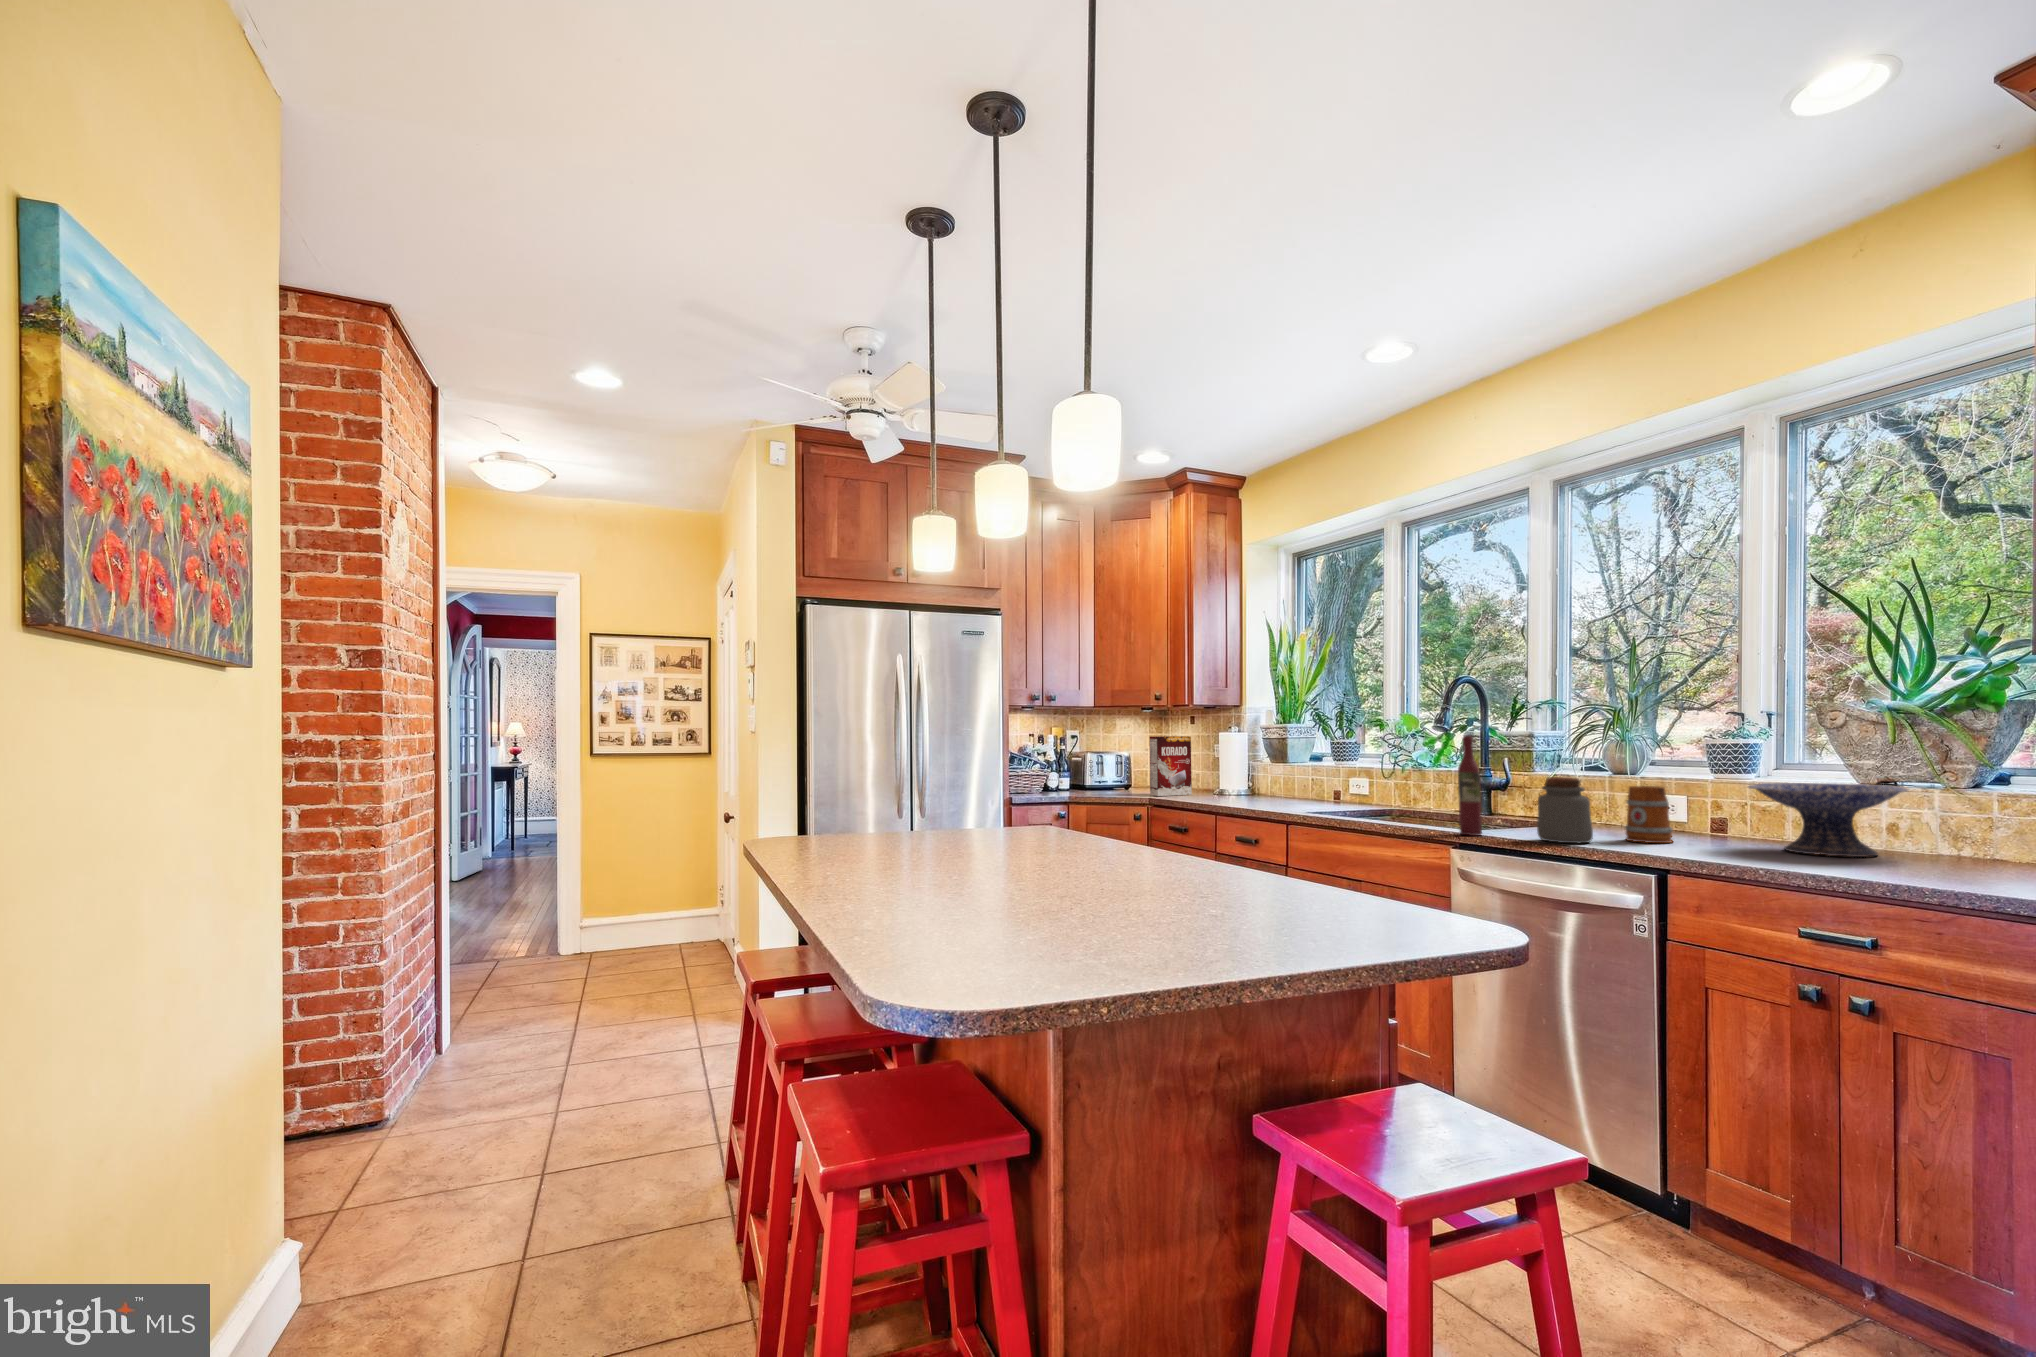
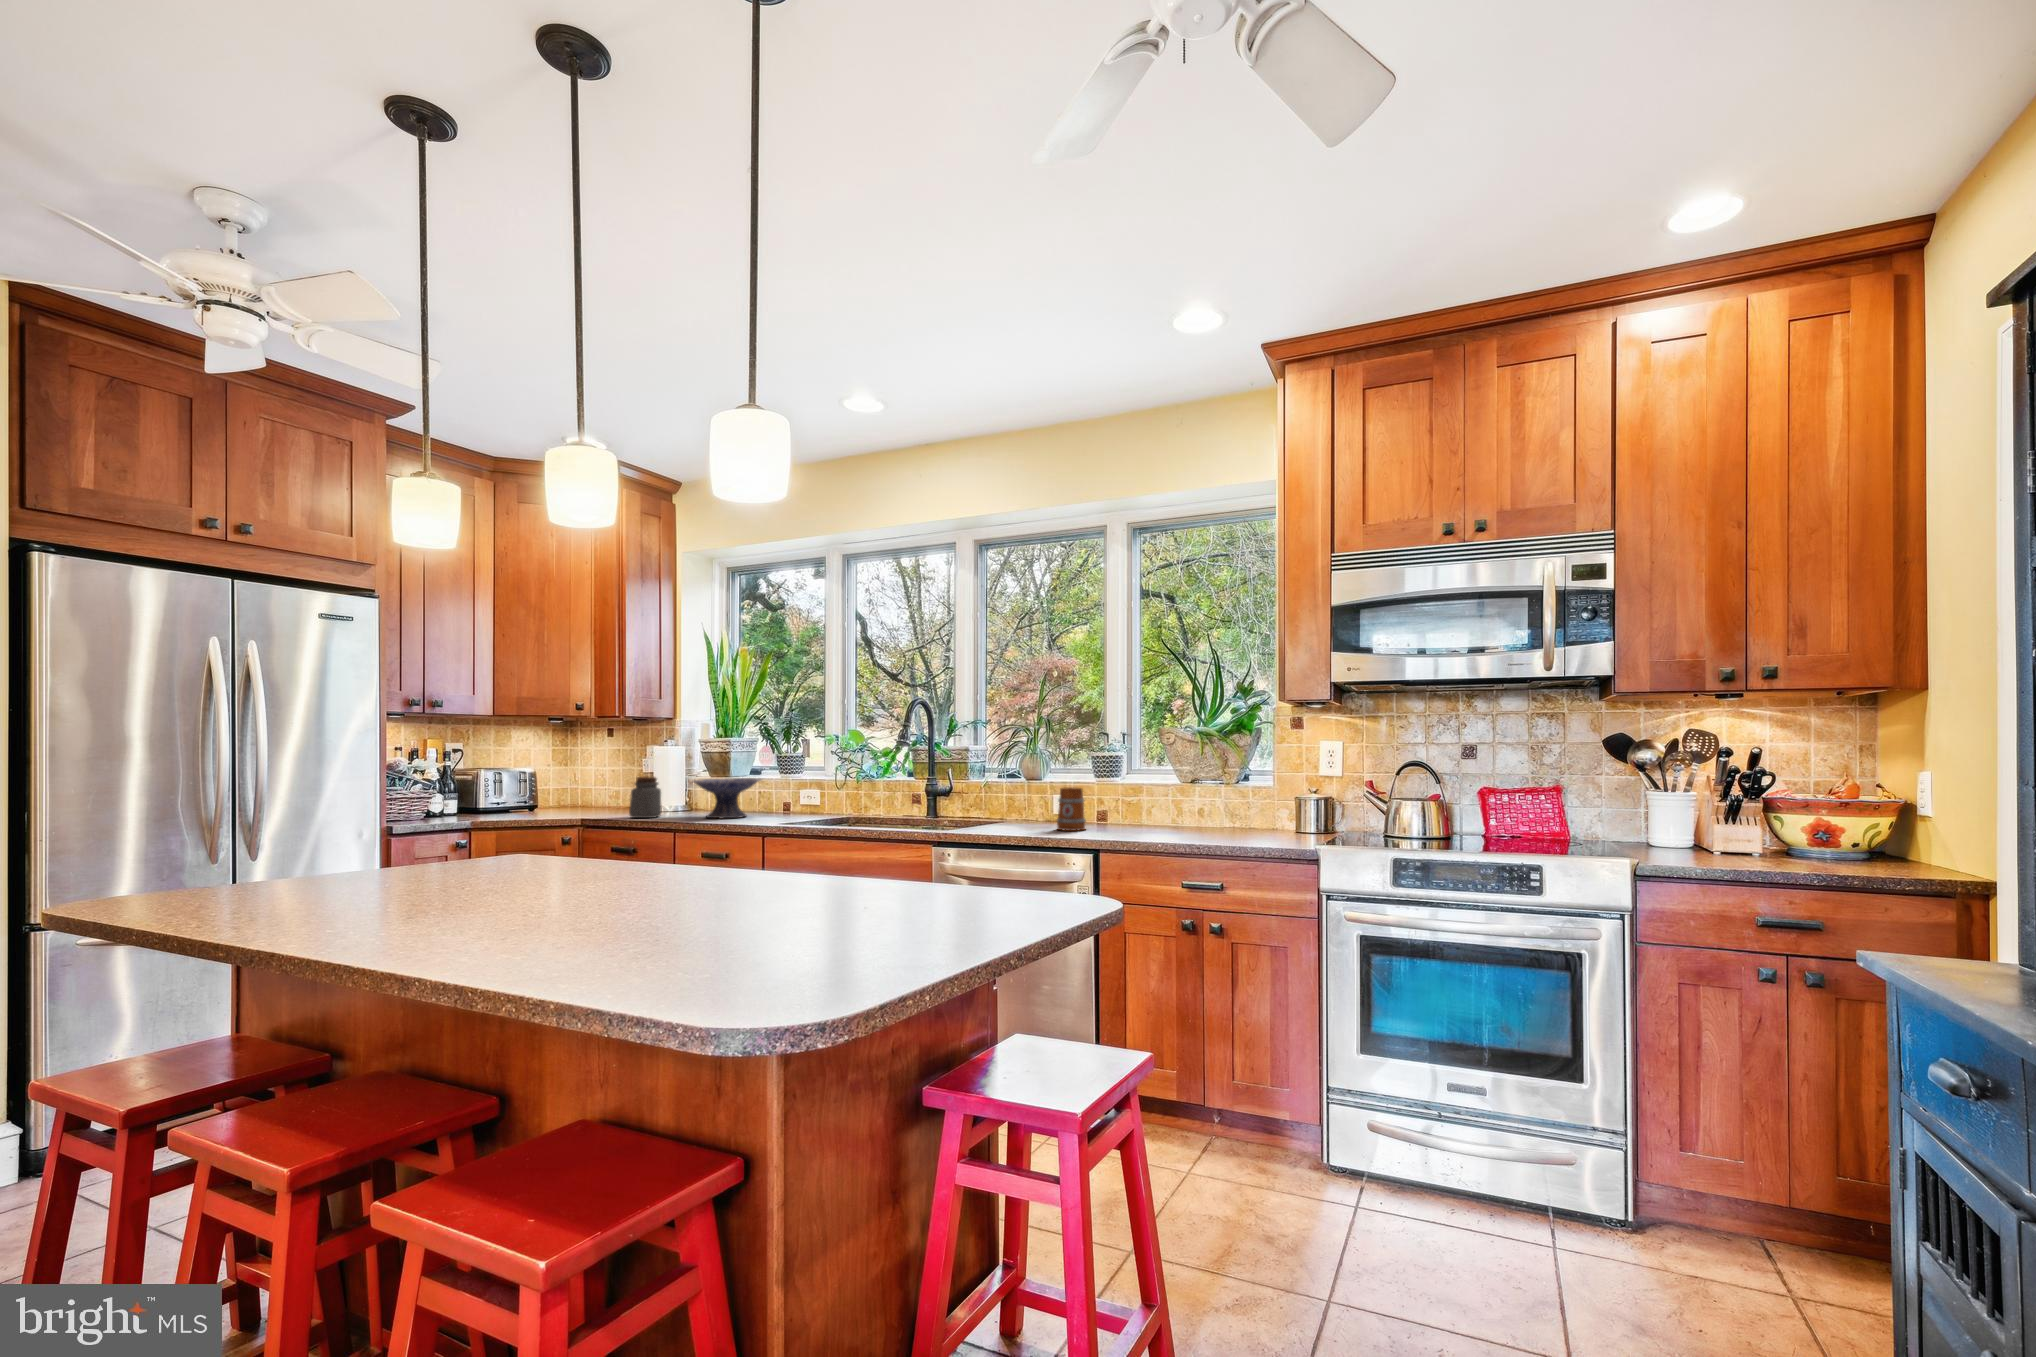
cereal box: present [1150,736,1192,796] -> none [571,749,621,817]
wine bottle: present [1458,736,1482,836] -> none [943,749,960,834]
jar: present [1537,777,1593,843] -> present [629,776,661,818]
decorative bowl: present [1748,783,1909,857] -> present [693,778,761,818]

